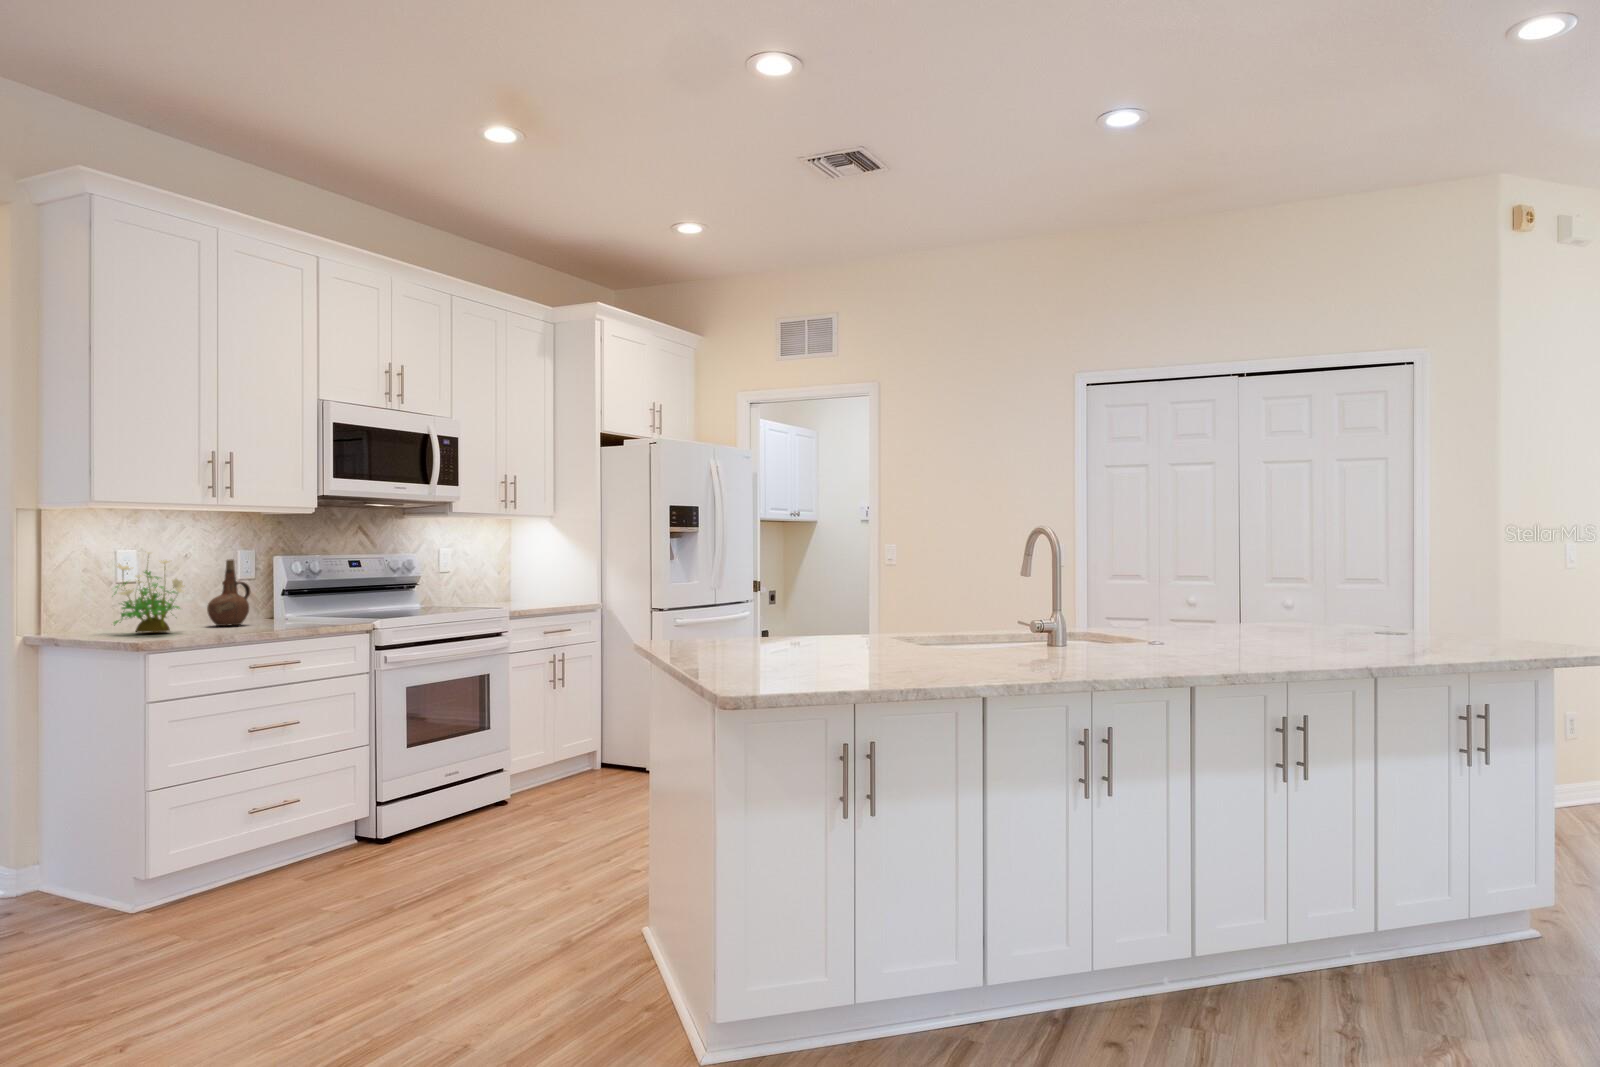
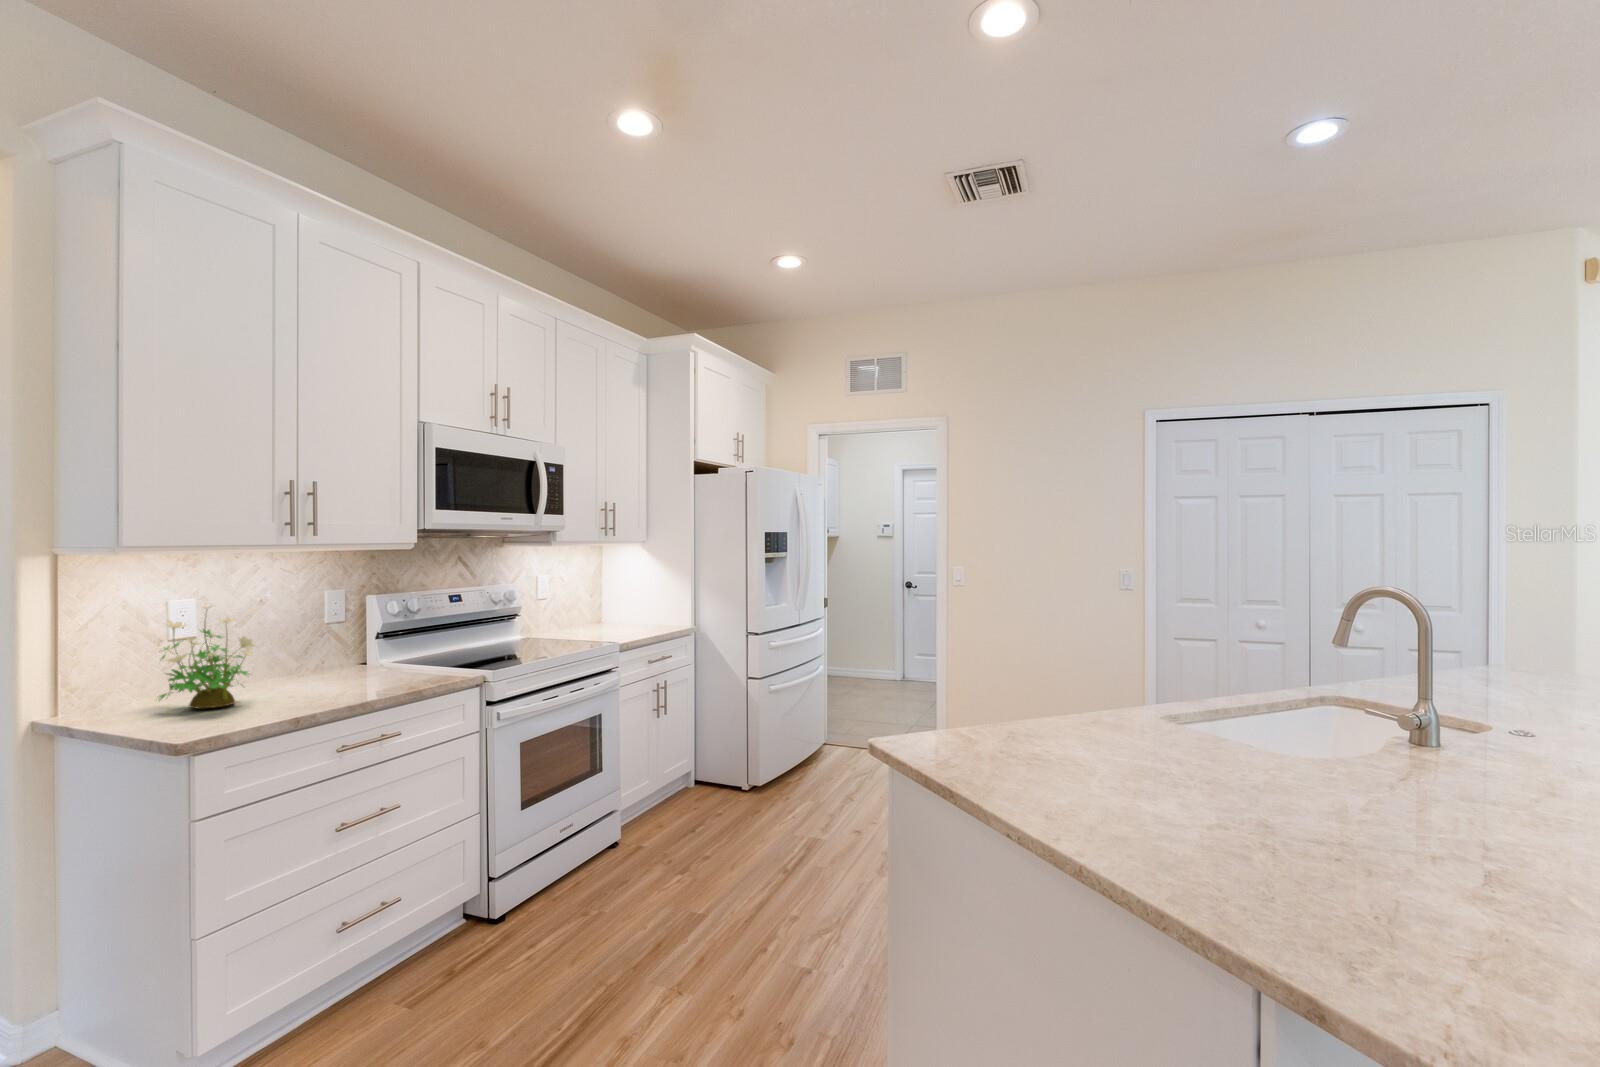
ceramic pitcher: present [207,559,250,626] -> none [286,607,339,686]

